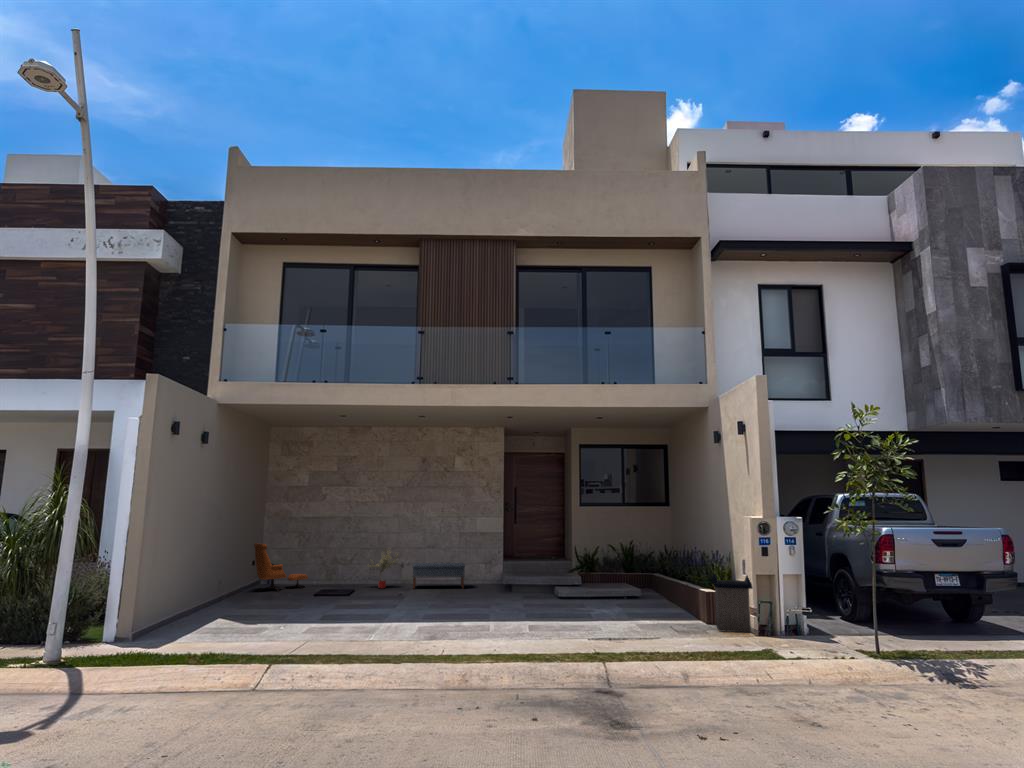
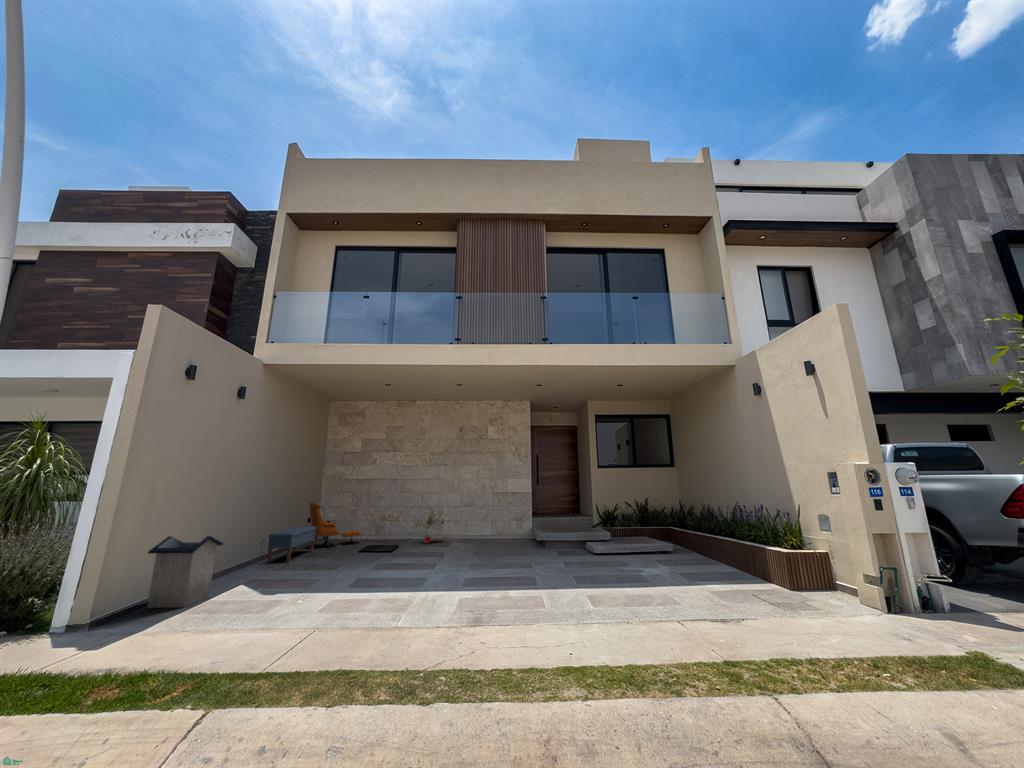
bench: present [413,563,465,589] -> present [267,526,316,562]
trash can: present [712,574,752,633] -> present [147,536,223,608]

